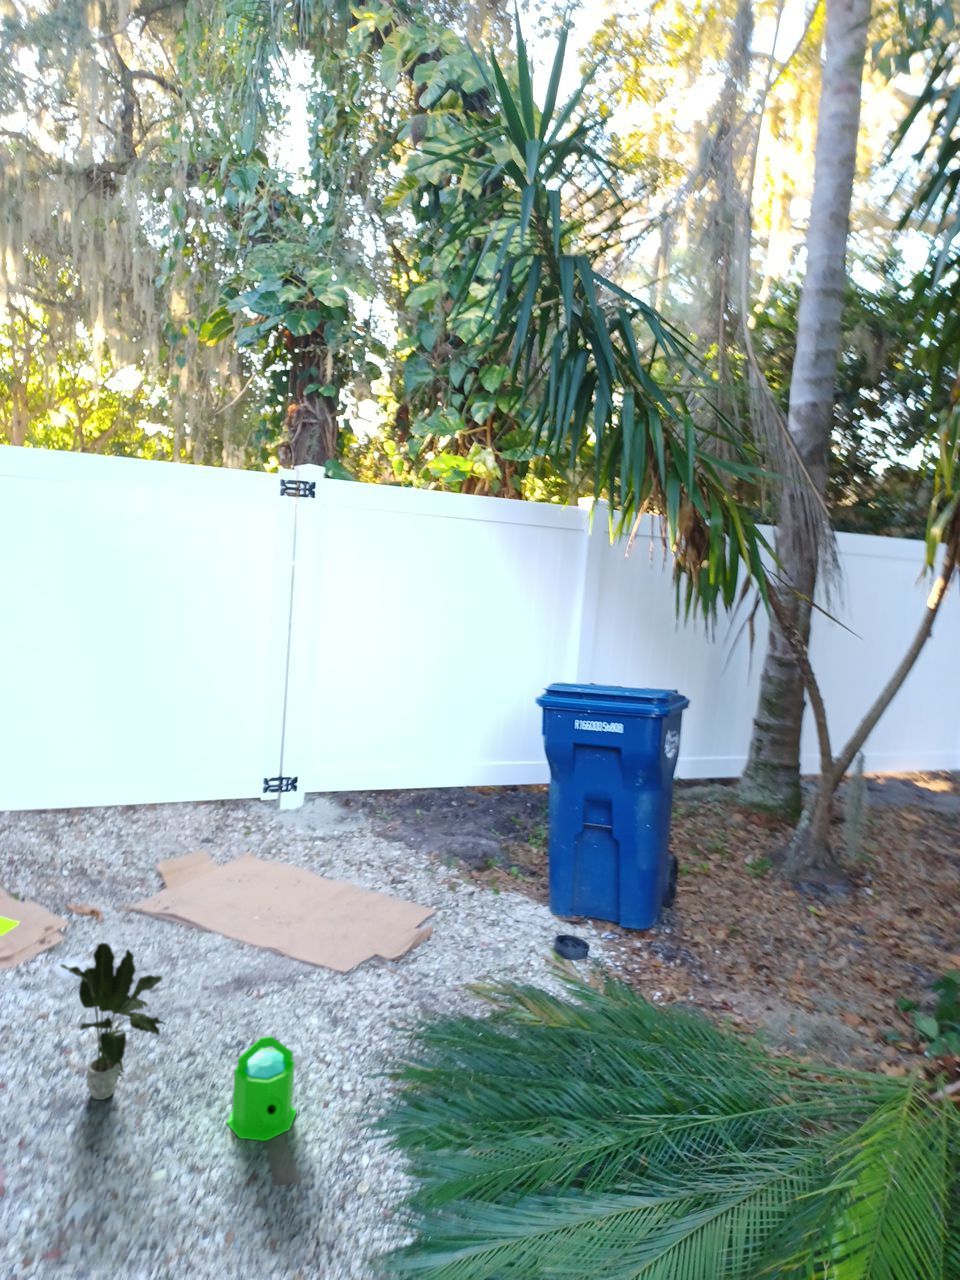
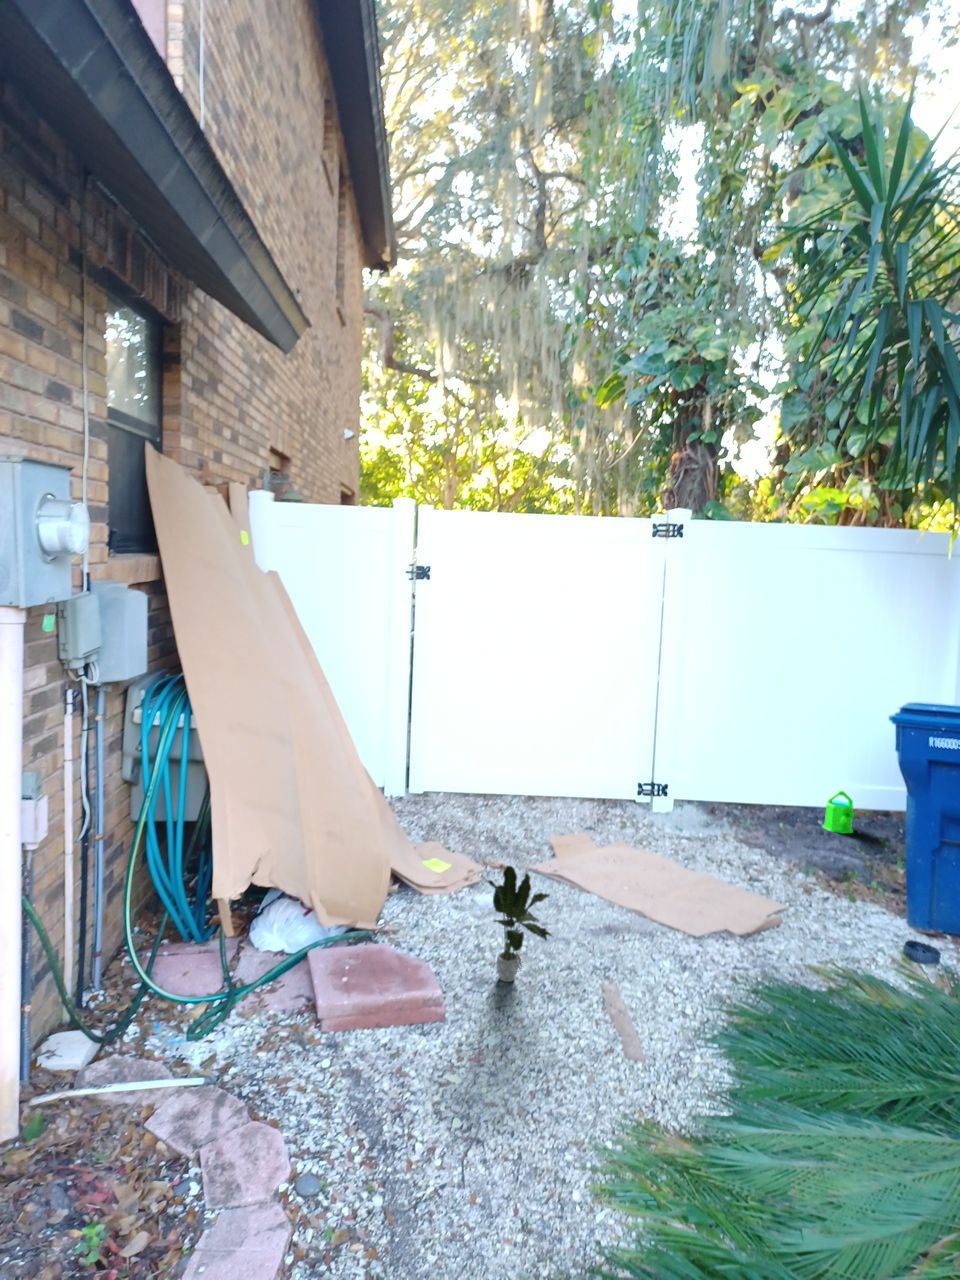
watering can: present [227,1036,296,1141] -> present [822,791,854,833]

